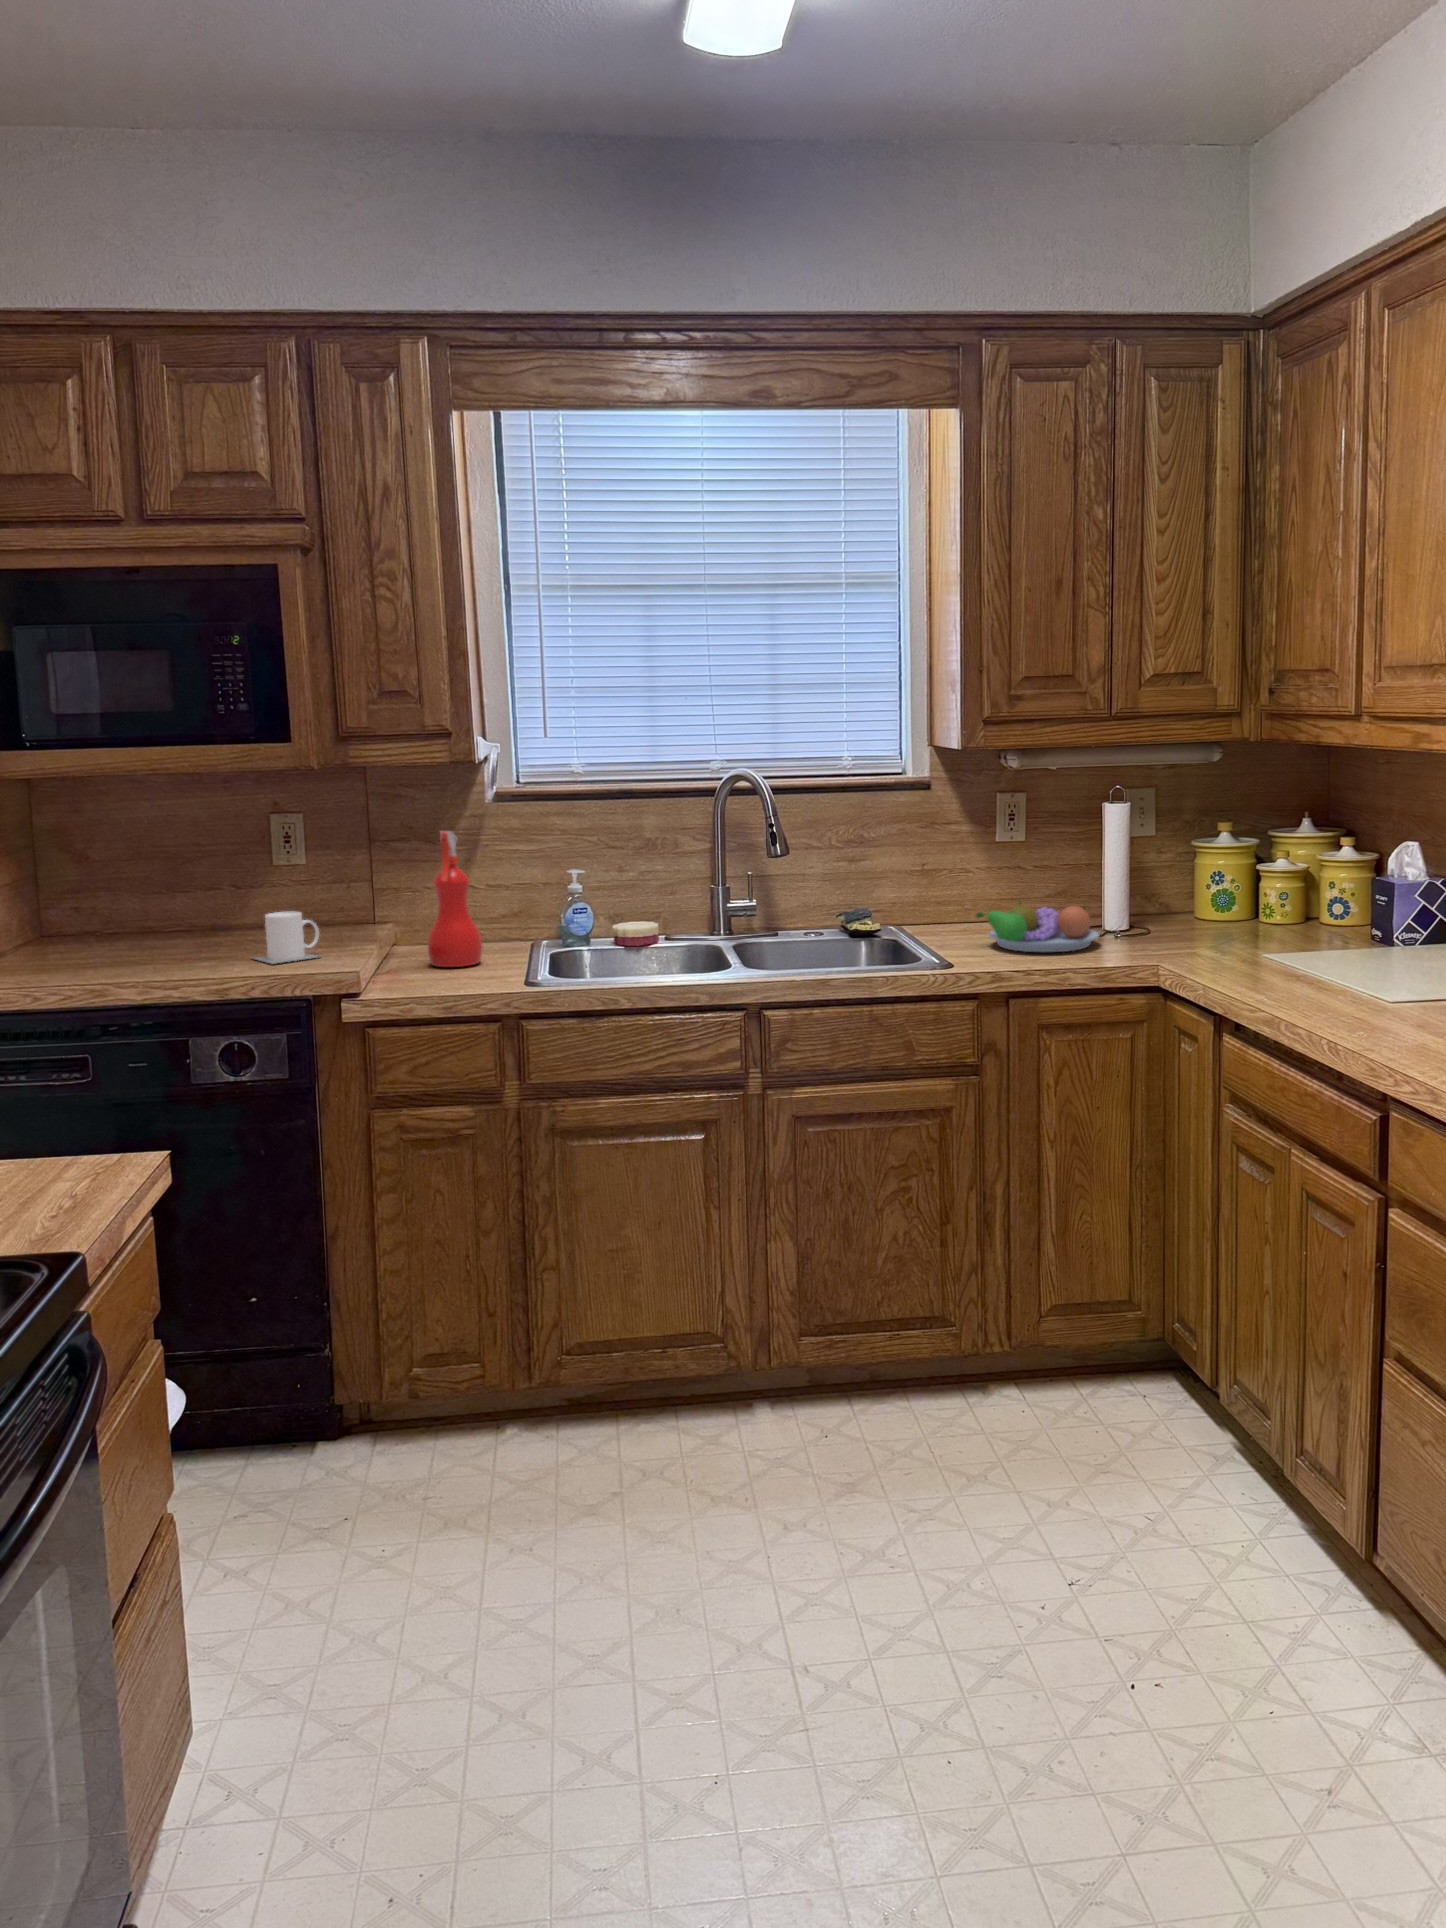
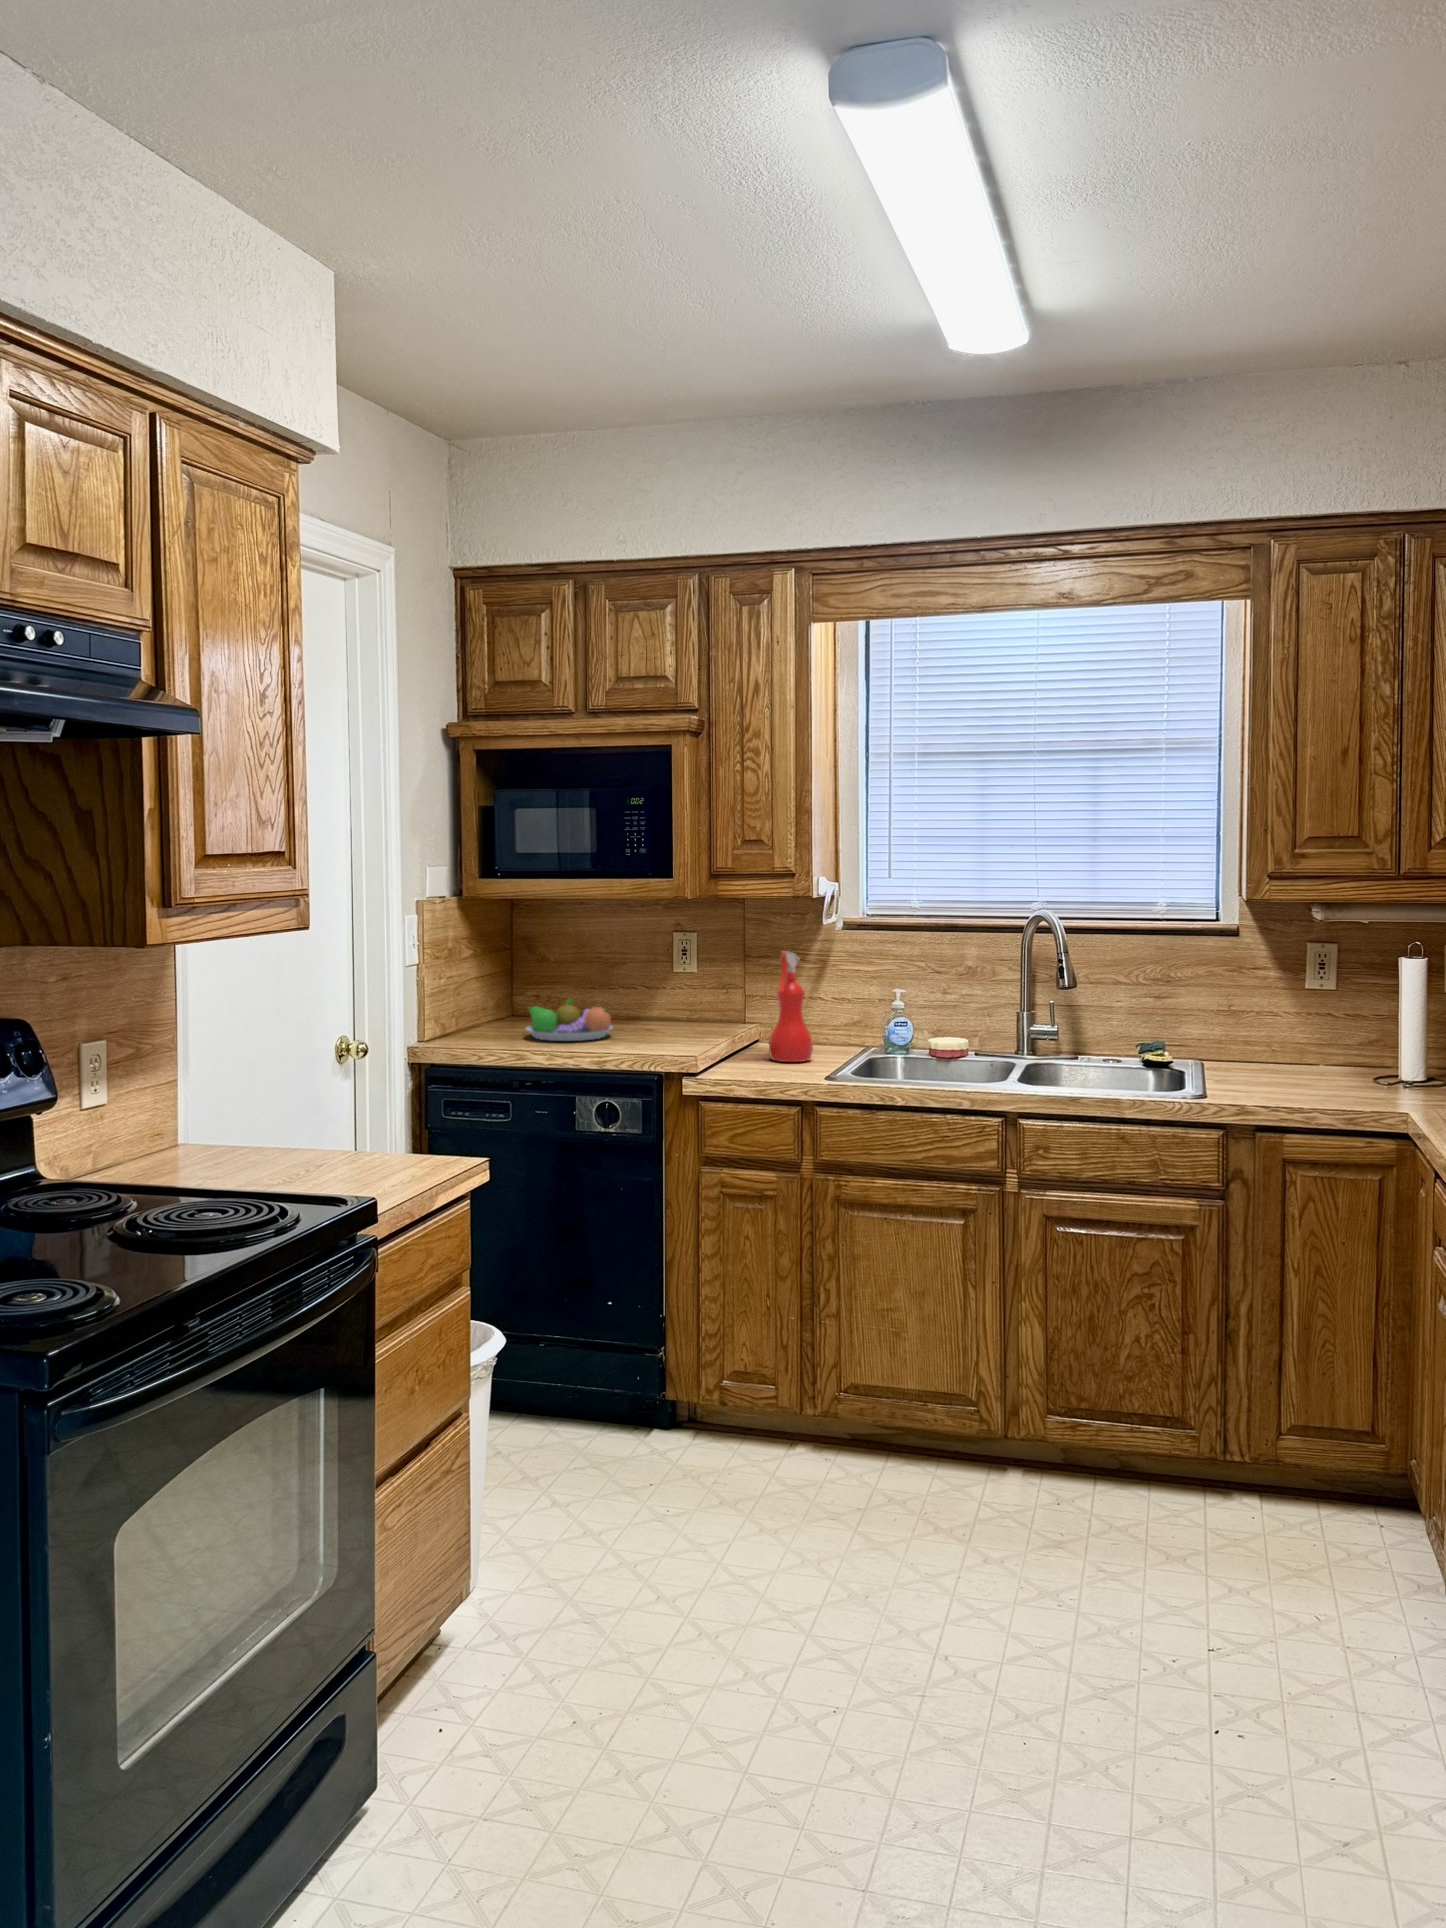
fruit bowl: present [976,900,1099,952] -> present [526,999,613,1041]
mug: present [255,911,319,964] -> none [633,1007,684,1046]

